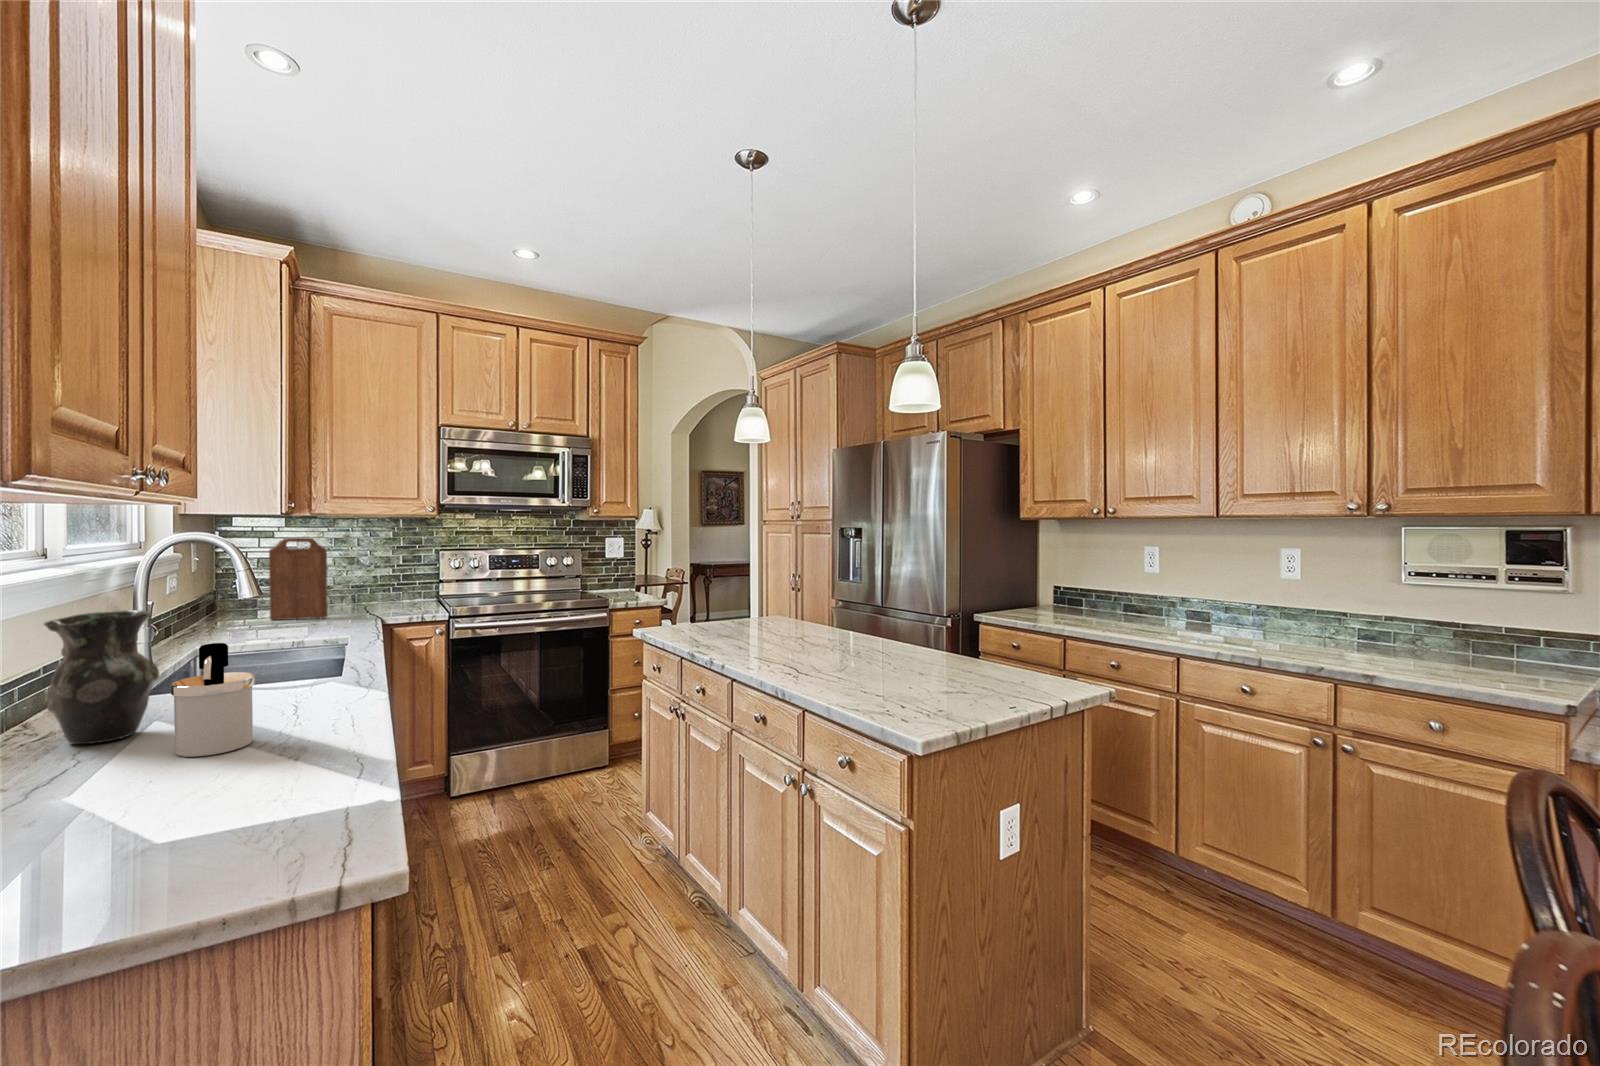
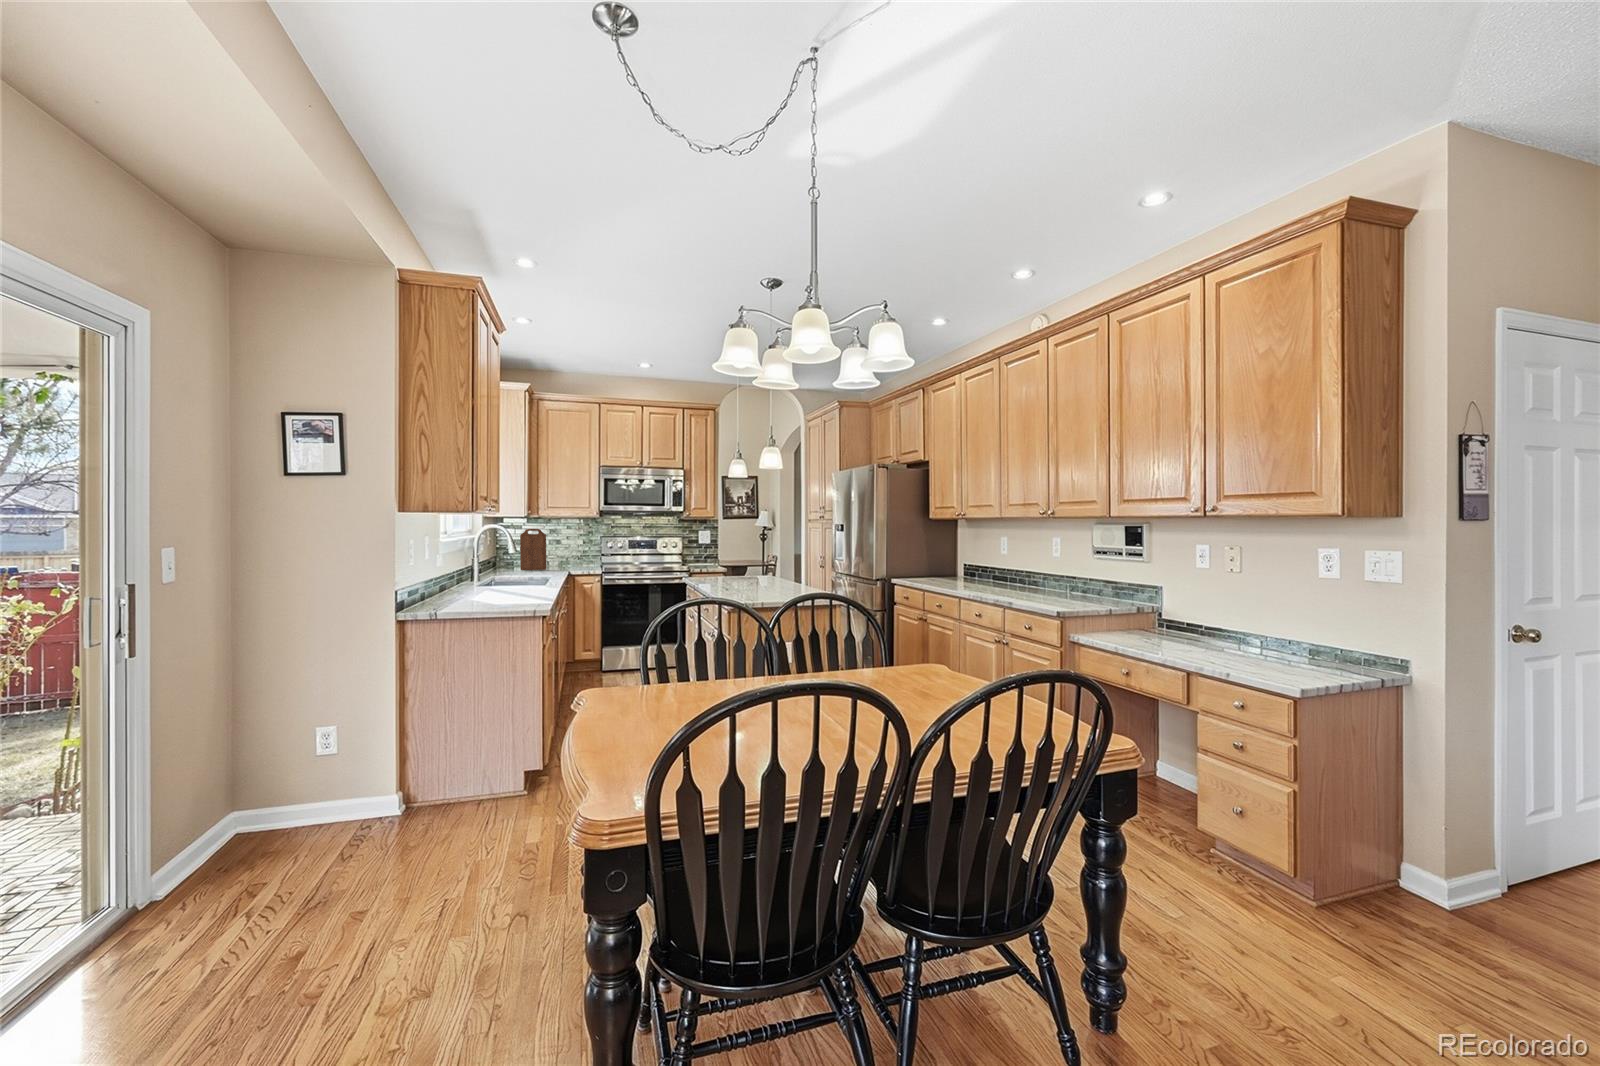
vase: present [44,610,159,744] -> none [458,553,490,598]
soap dispenser: present [171,643,255,757] -> none [497,565,521,602]

